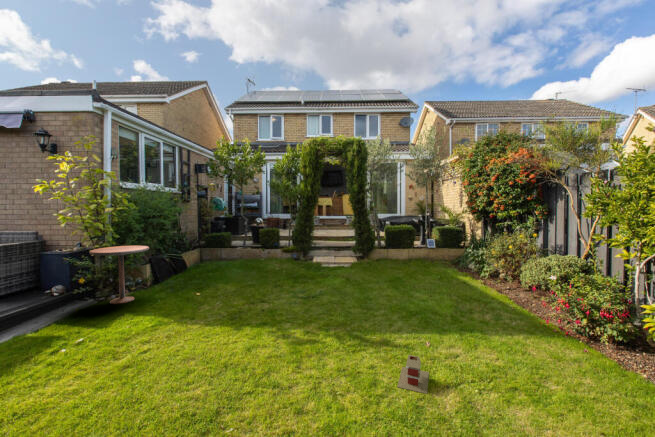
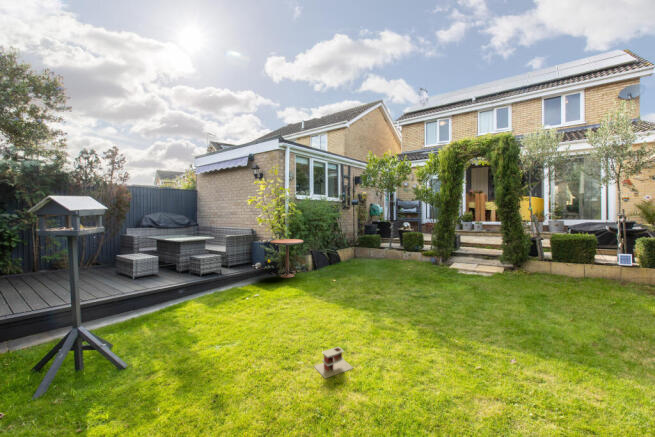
toy house: present [397,355,429,393] -> present [314,347,353,378]

